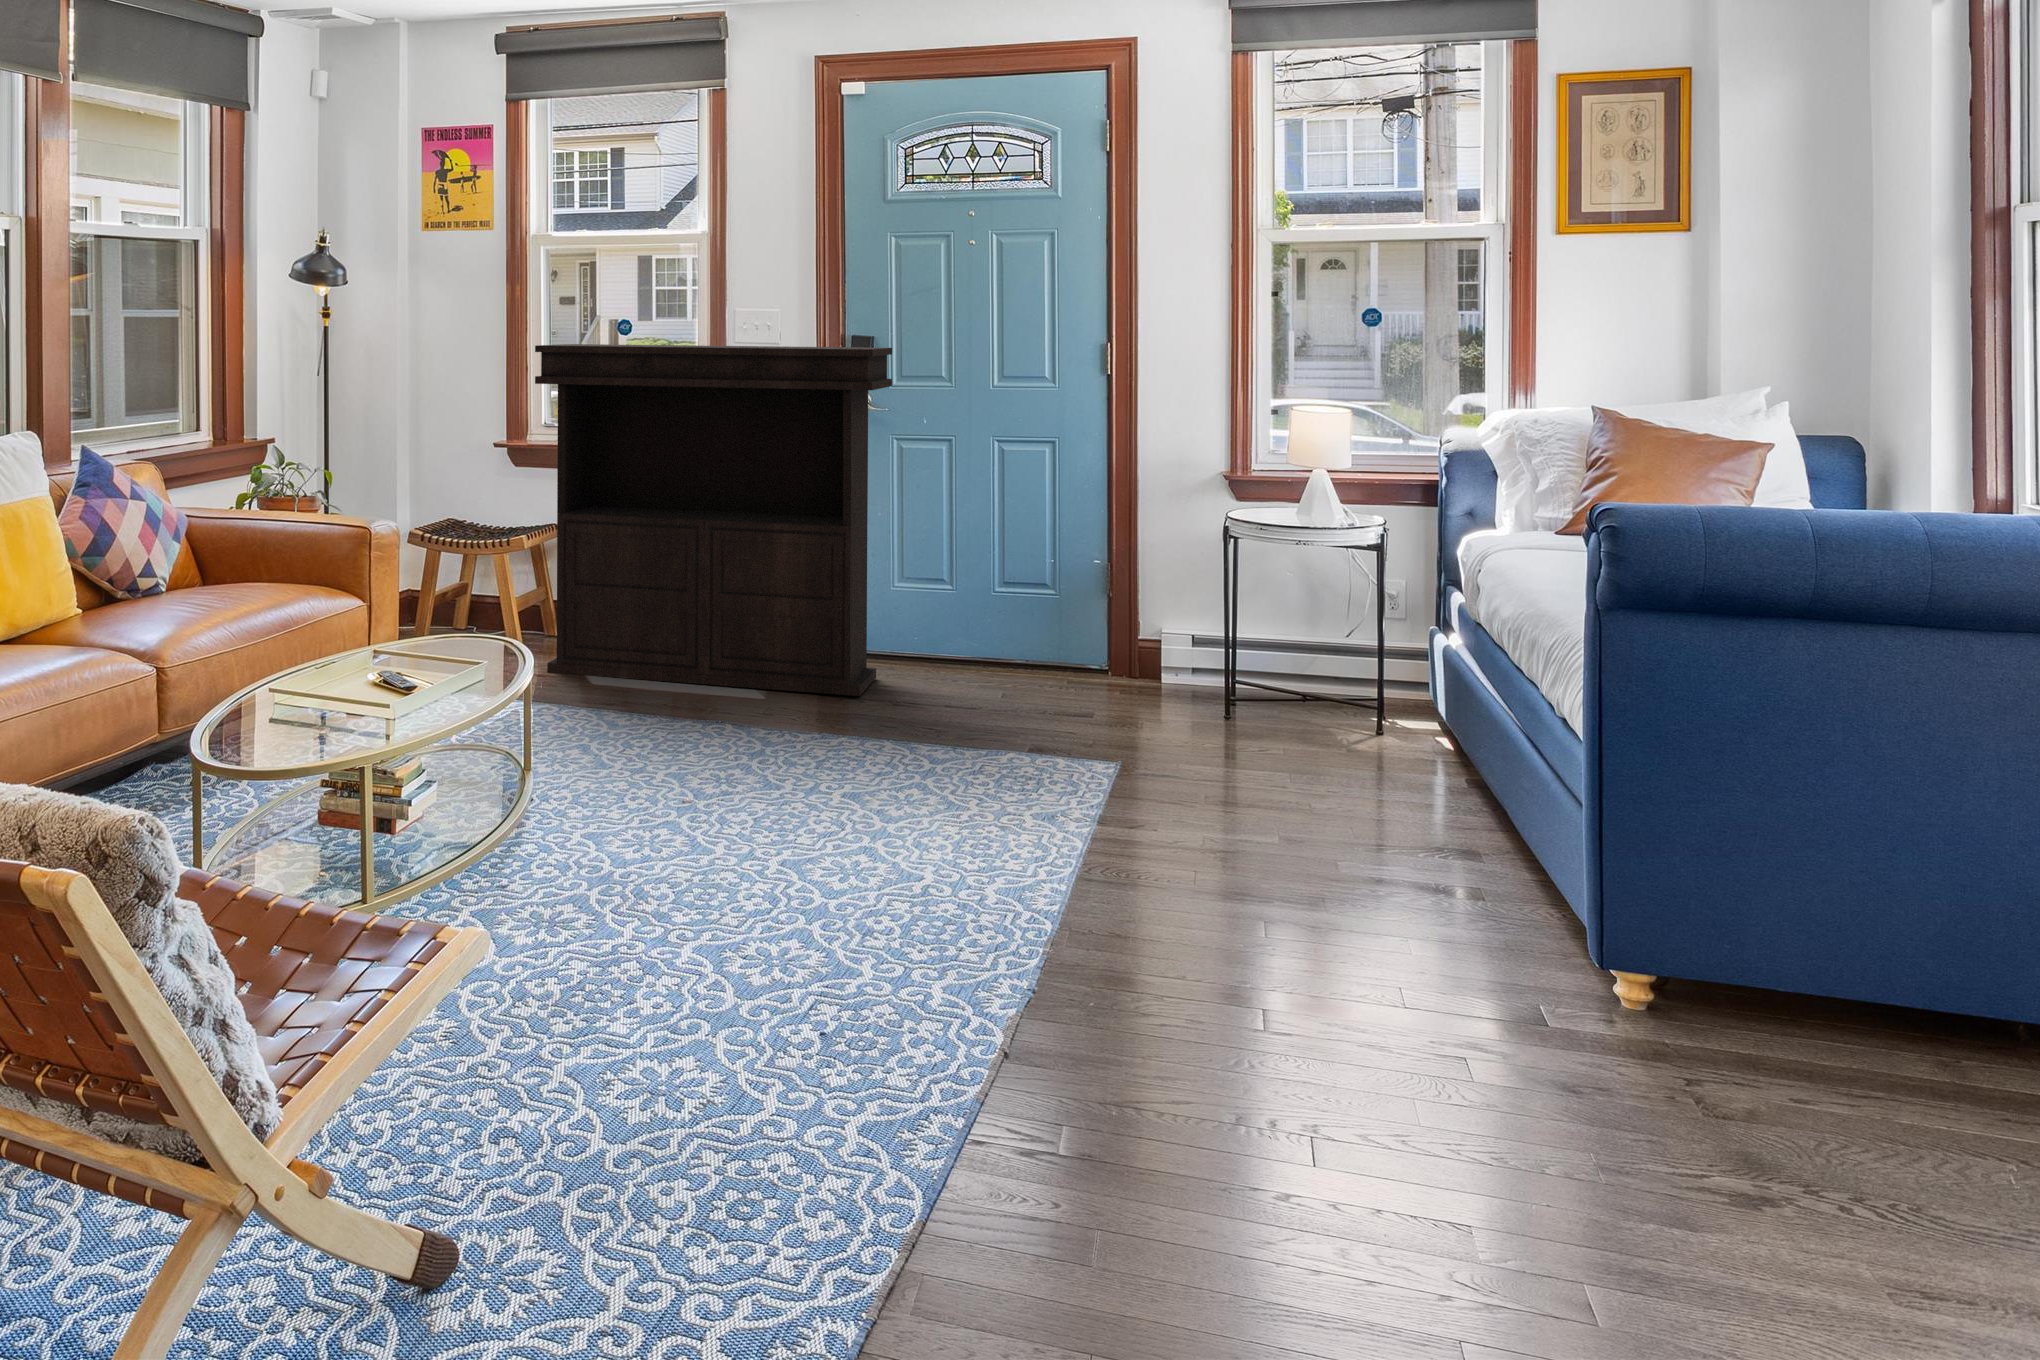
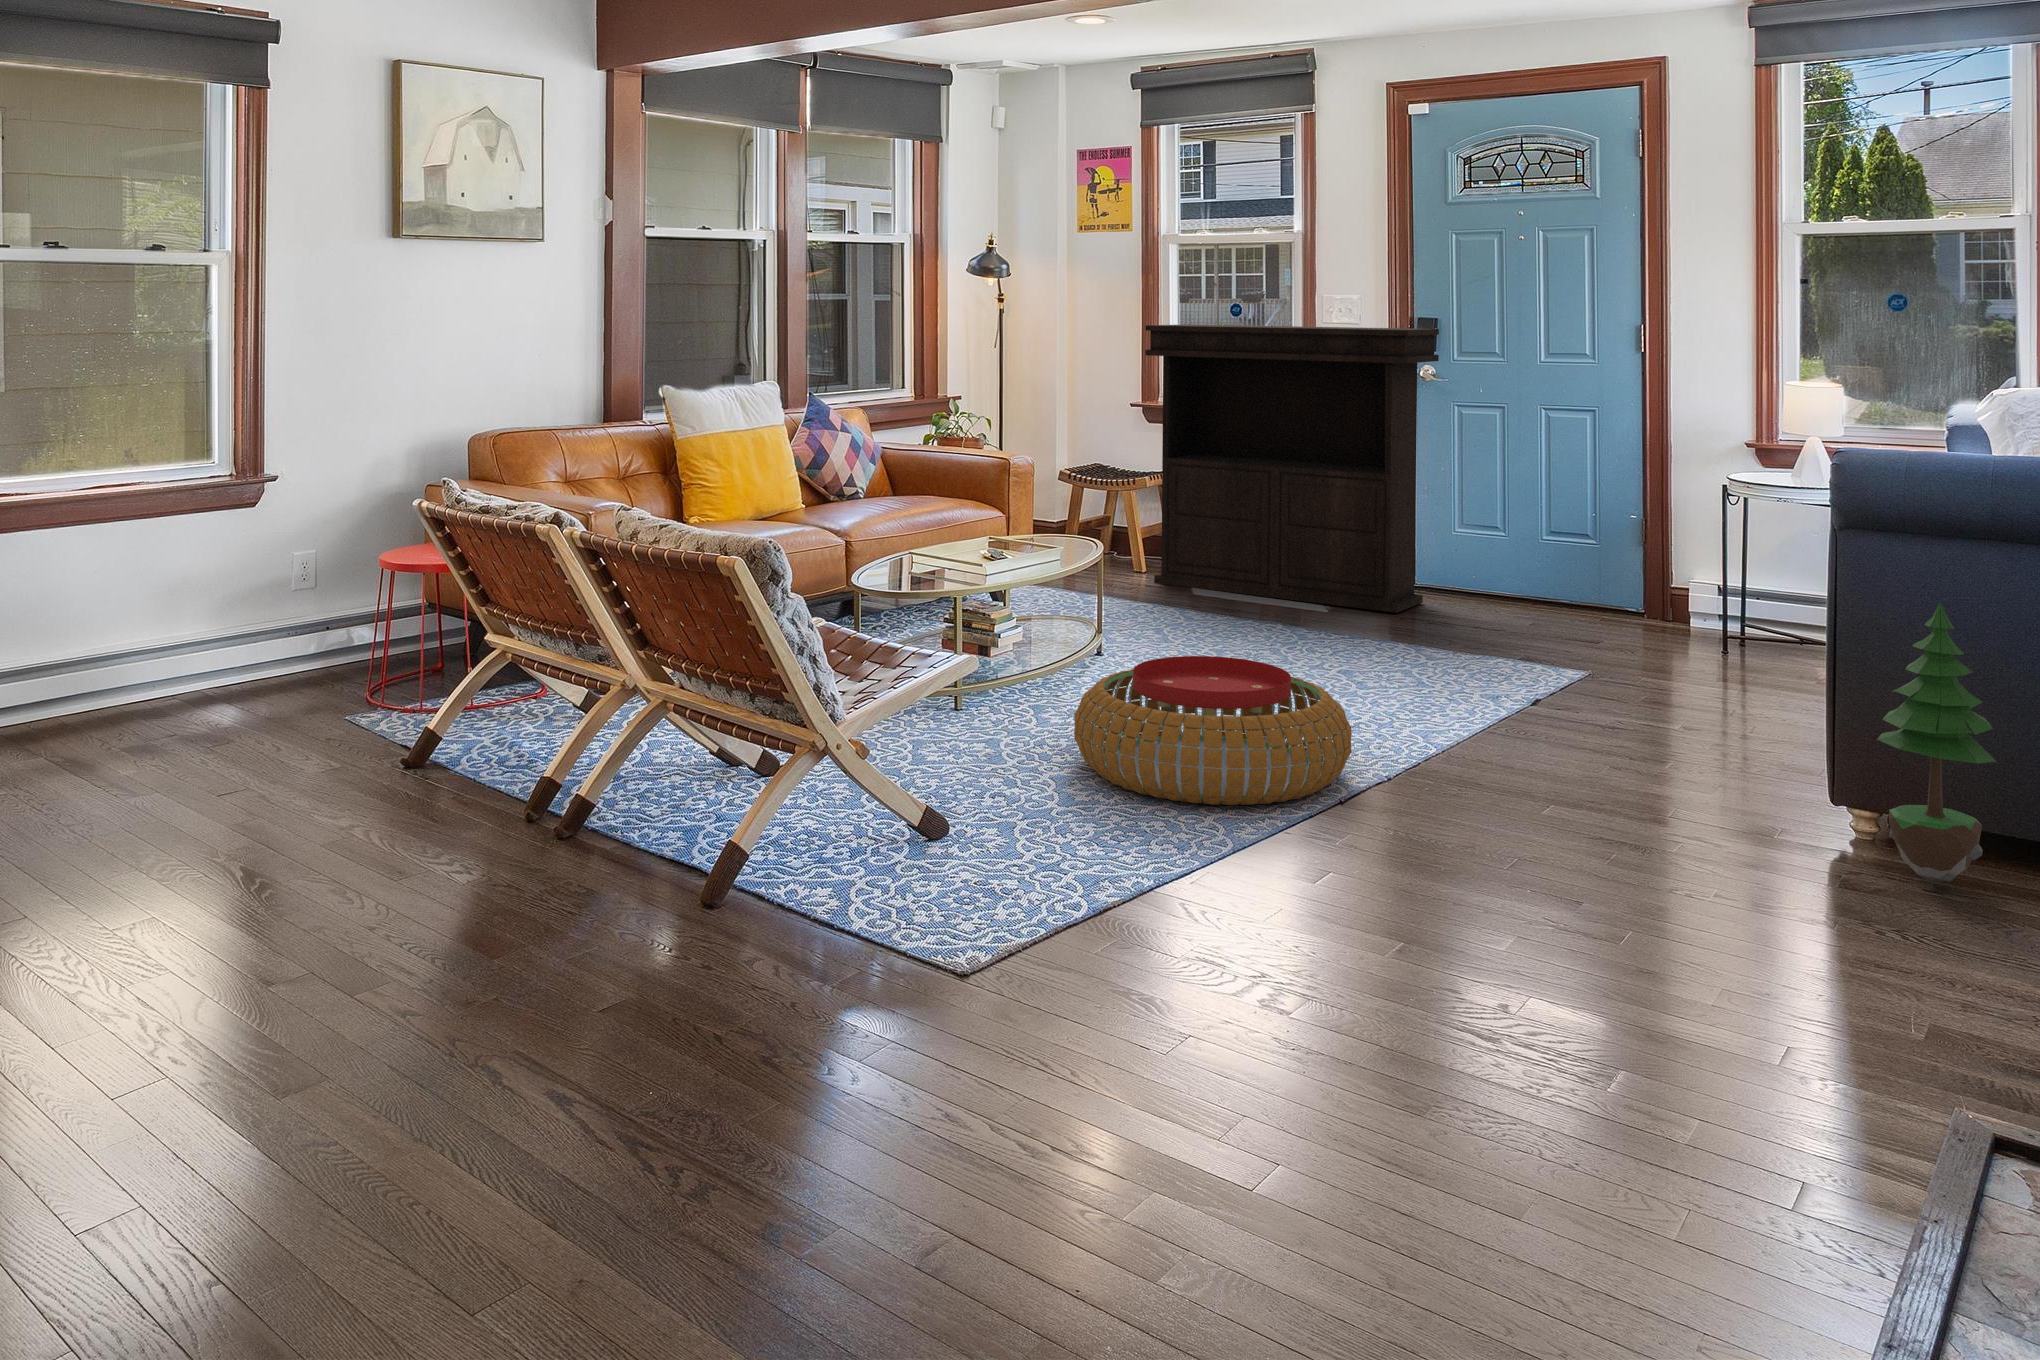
potted tree: none [1741,717,1910,1106] -> present [1877,602,1996,884]
pouf: none [591,838,1009,1106] -> present [1074,656,1352,805]

